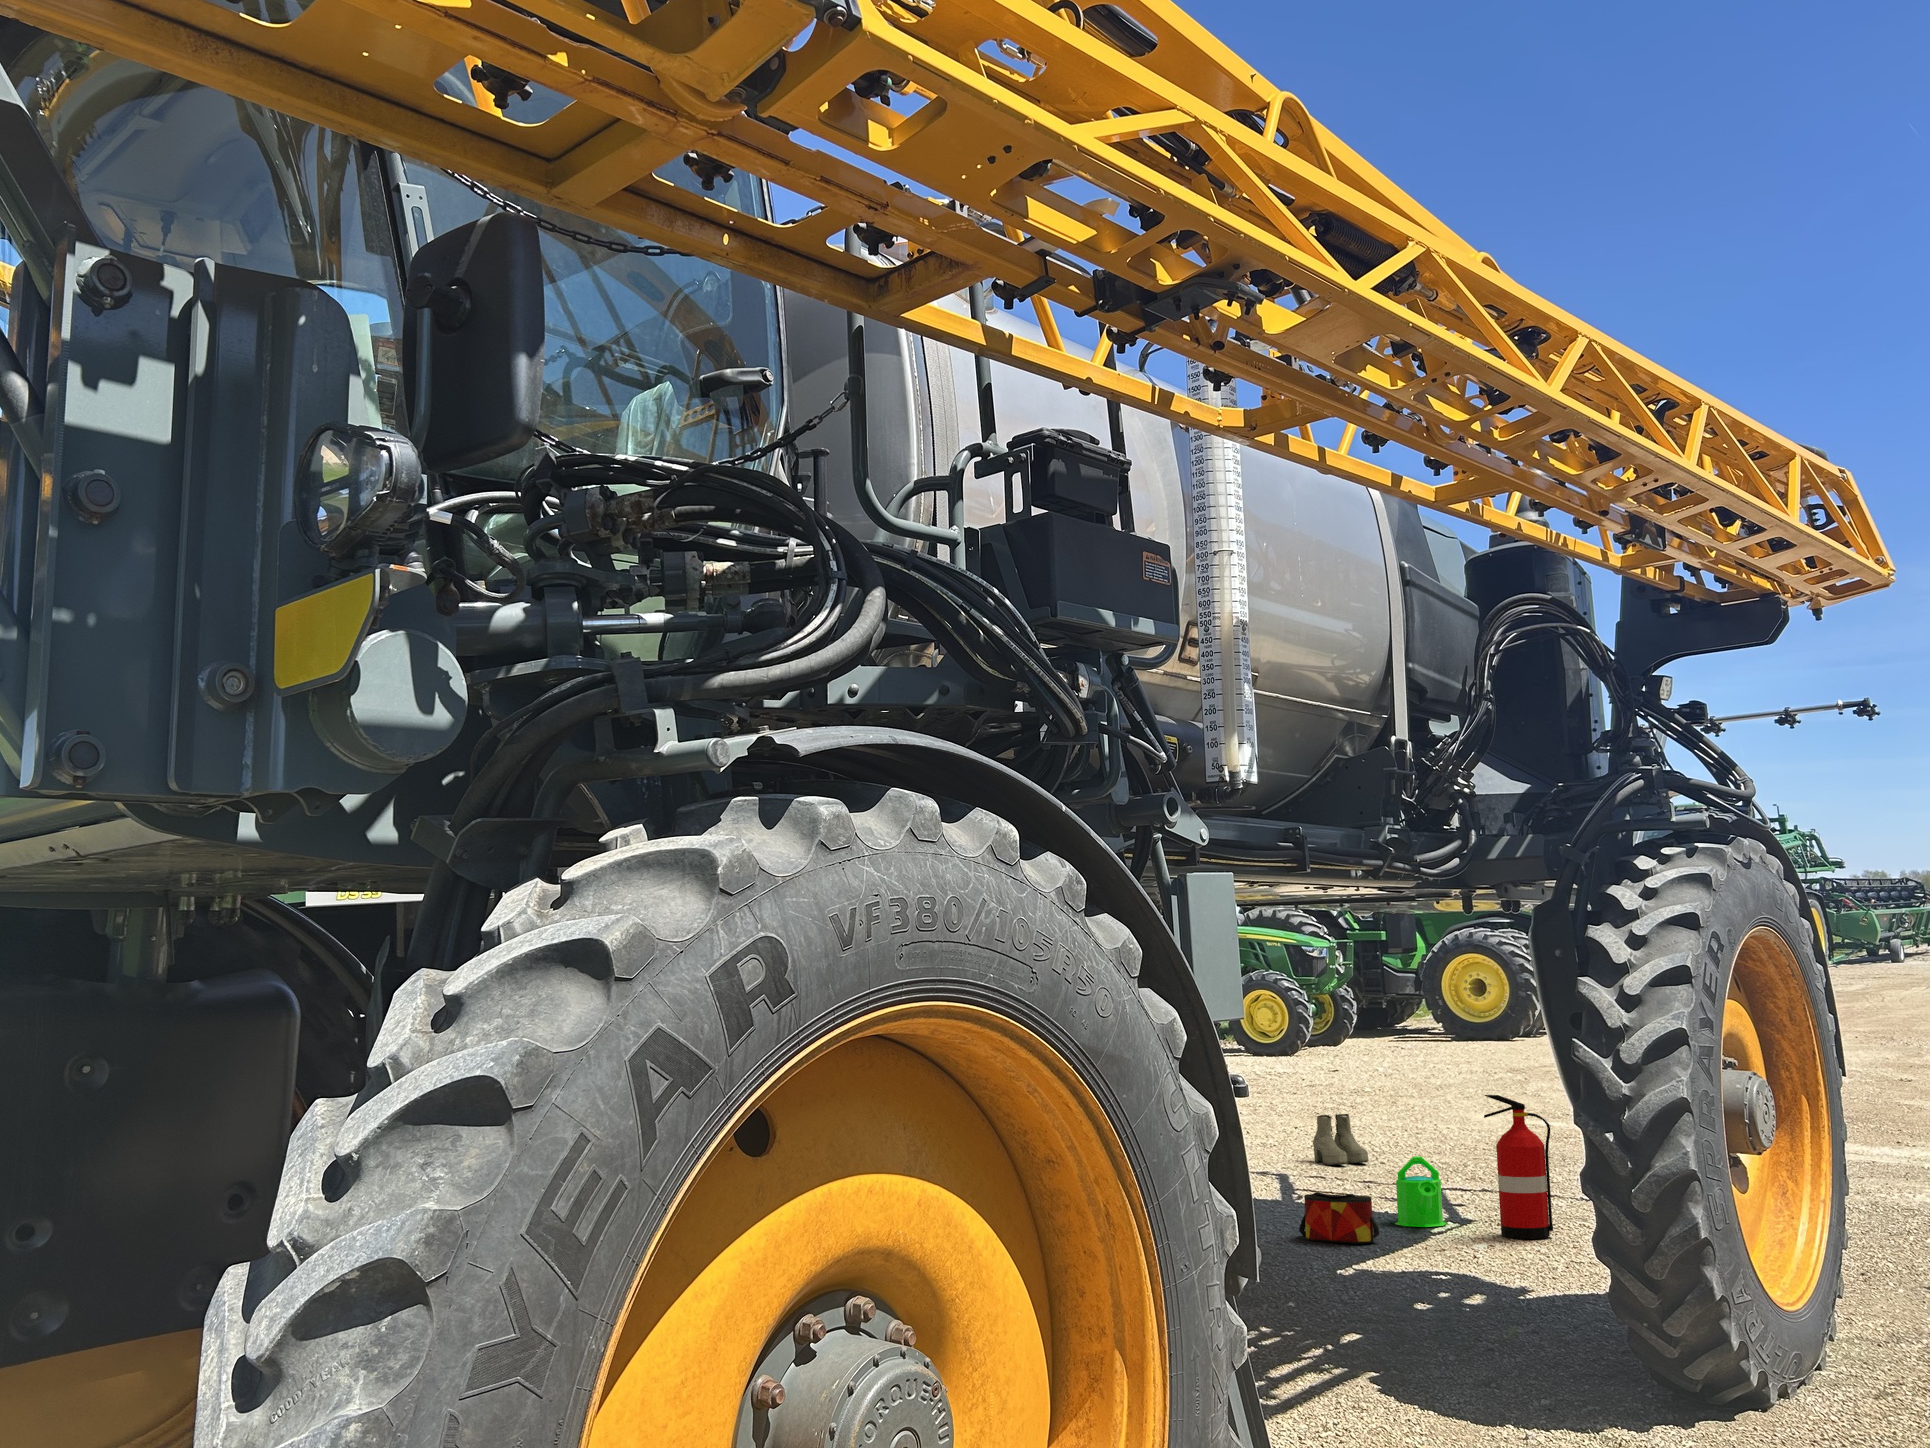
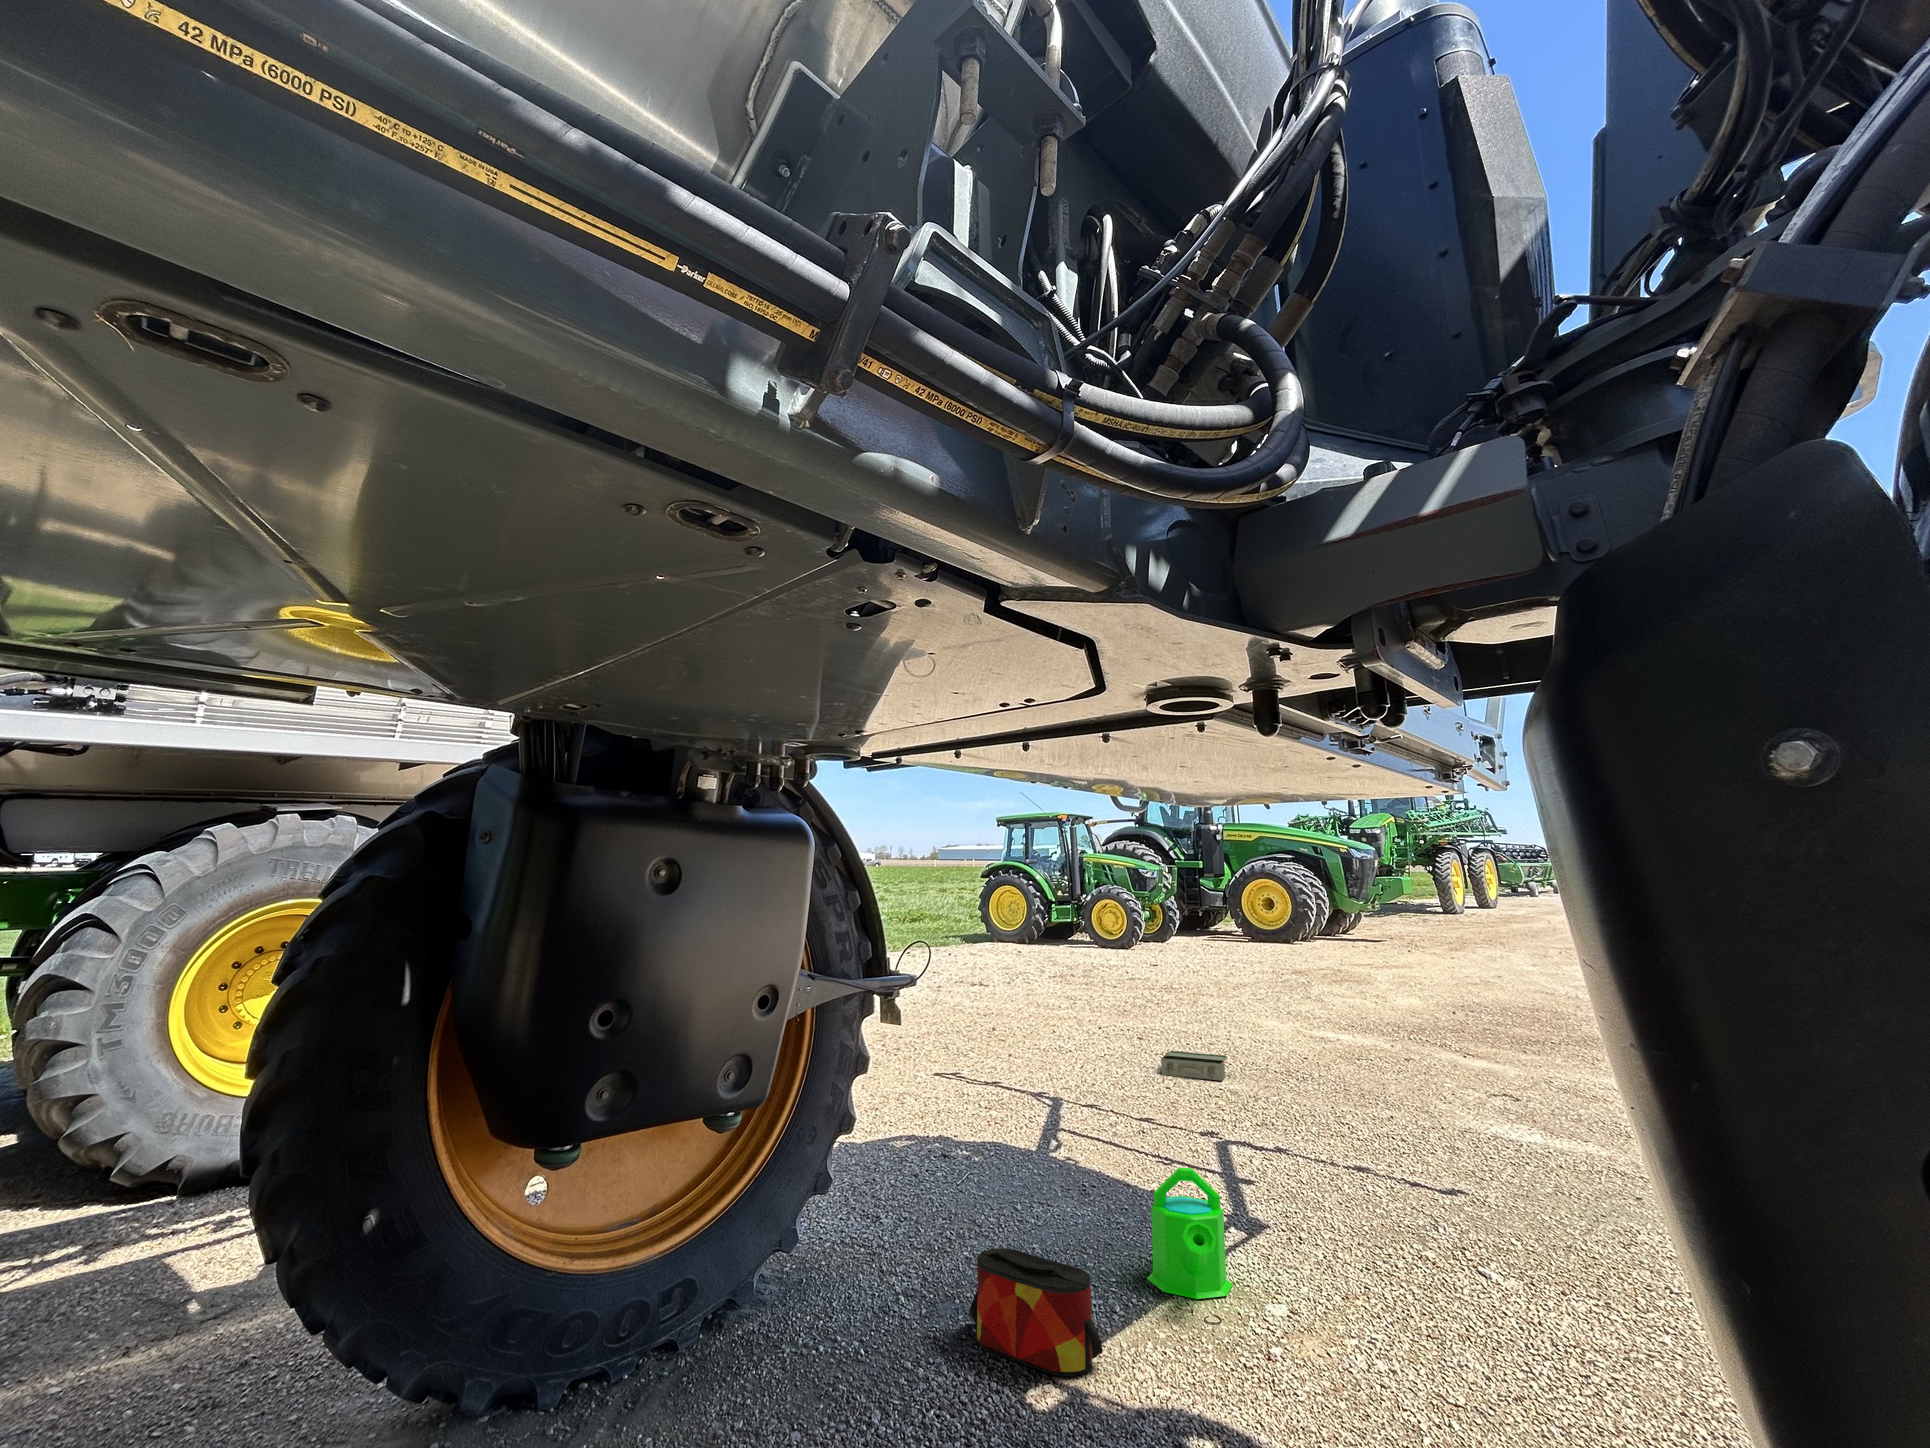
fire extinguisher: present [1484,1095,1553,1239] -> none [1297,1084,1428,1373]
boots: present [1313,1114,1369,1165] -> none [1087,1039,1148,1102]
toolbox: none [1374,1131,1435,1151] -> present [1161,1051,1227,1080]

